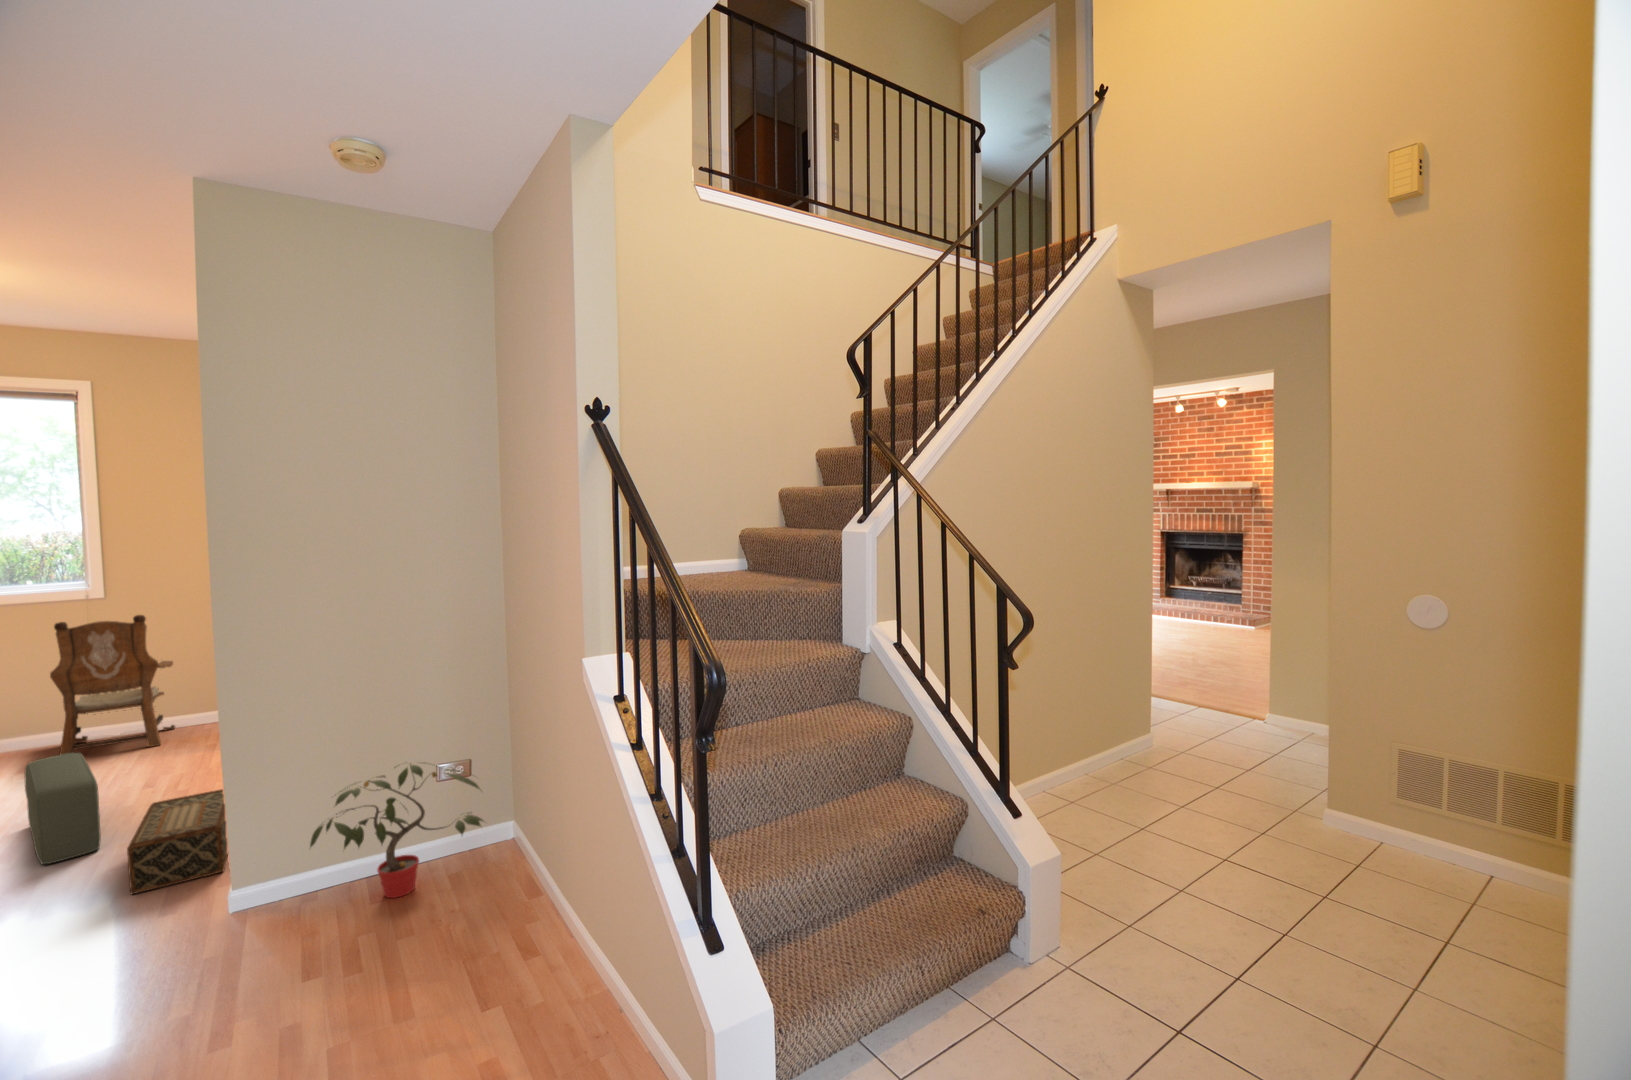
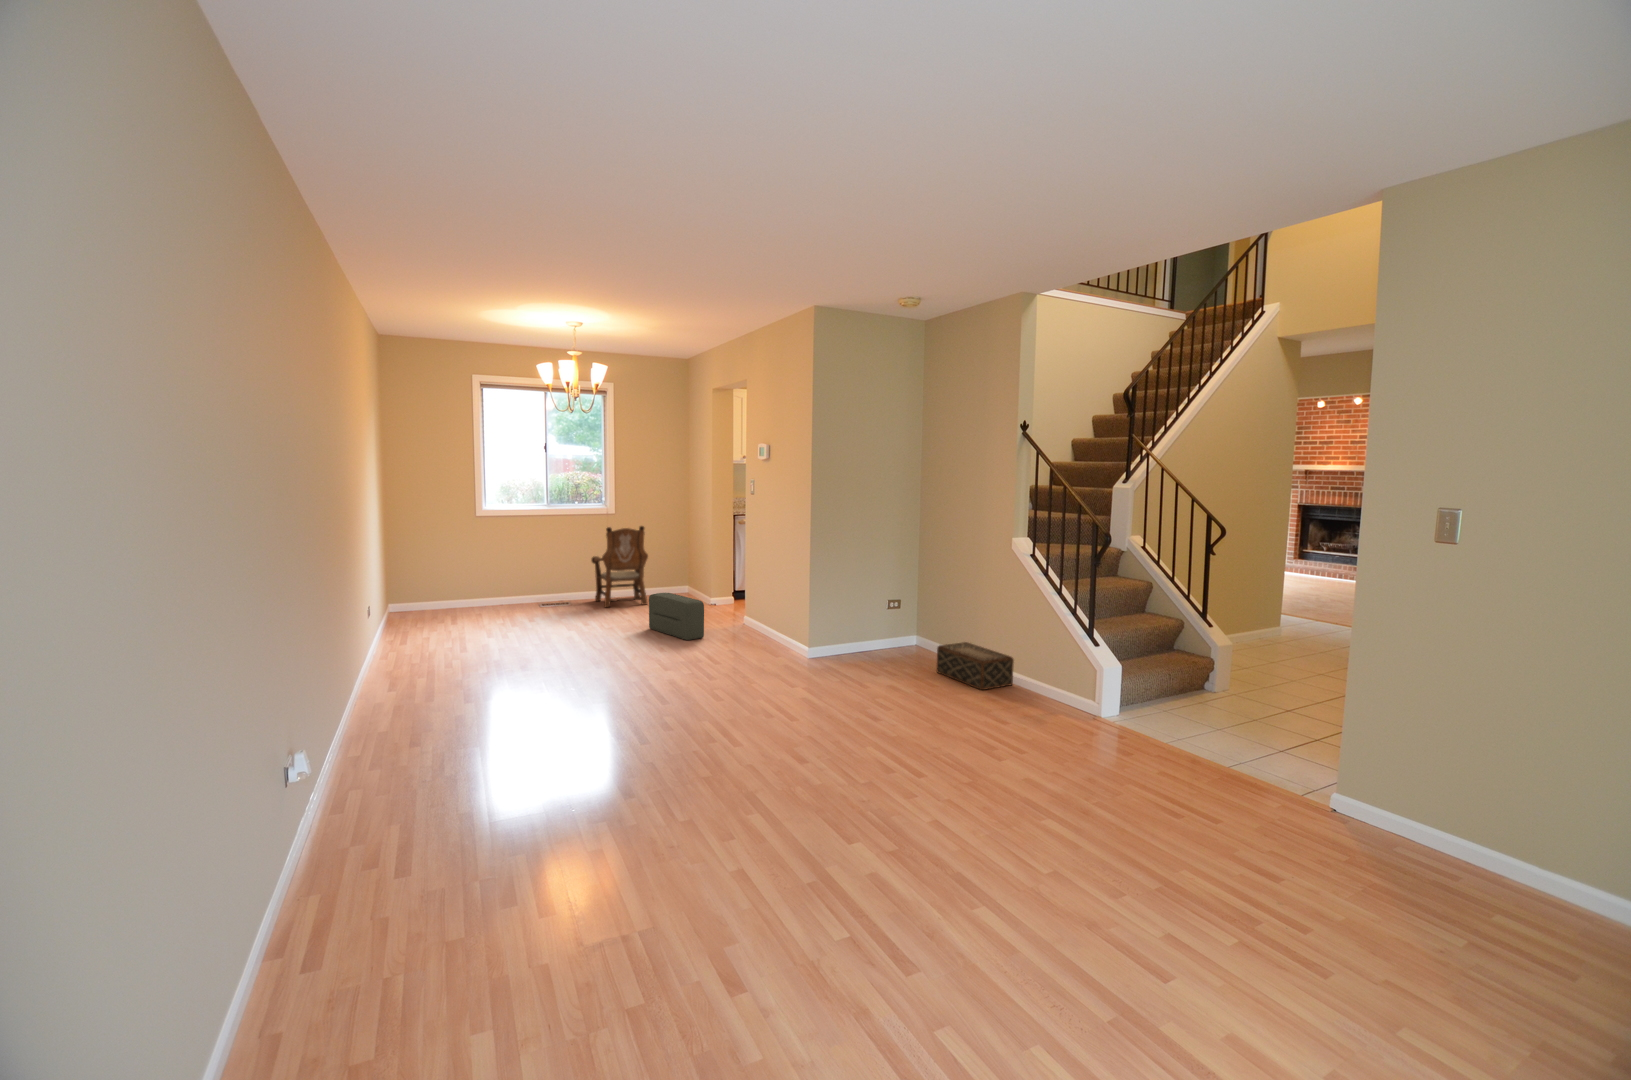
potted plant: present [310,764,483,898] -> none [846,595,923,658]
woven basket: present [127,790,228,894] -> present [937,642,1014,690]

